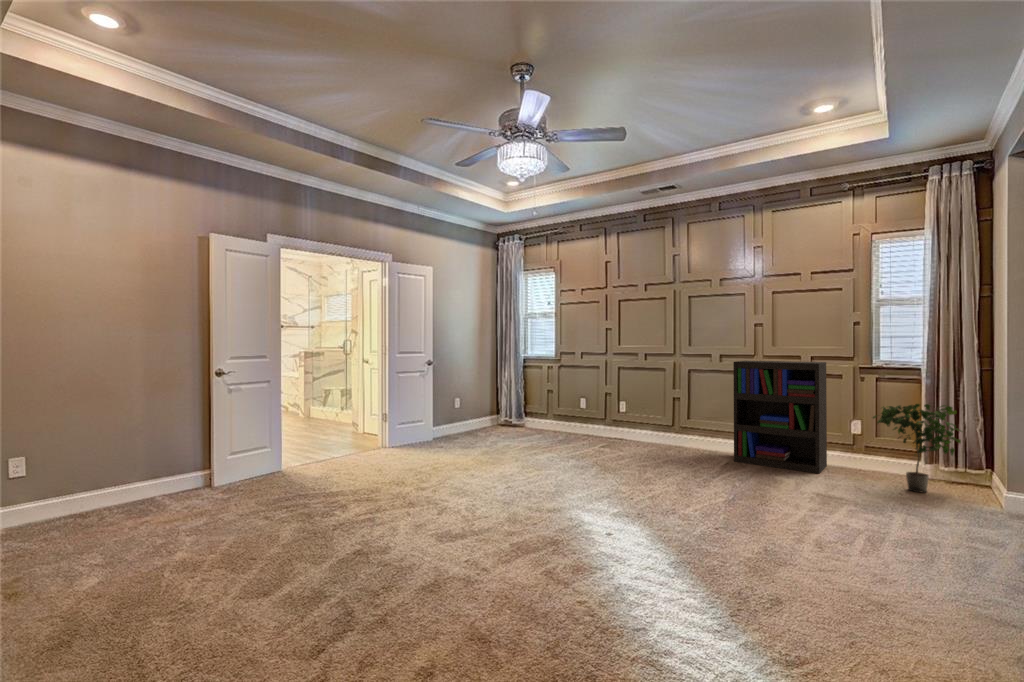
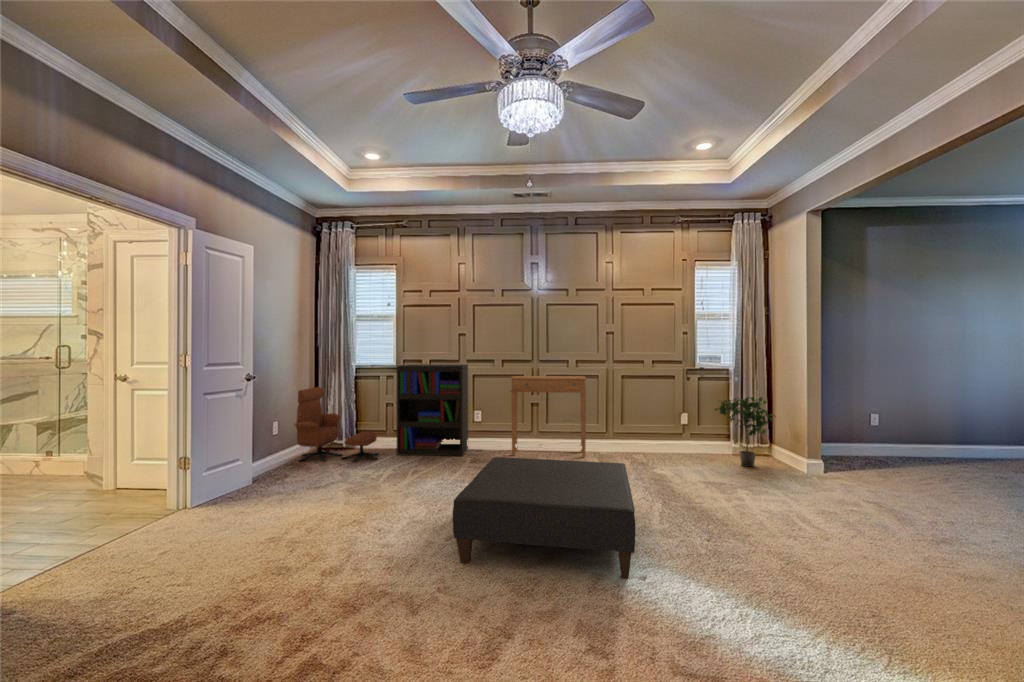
bookshelf: present [733,361,827,473] -> present [397,364,468,456]
side table: none [643,370,728,458] -> present [511,376,586,457]
lounge chair: none [469,374,534,437] -> present [294,387,378,463]
ottoman: none [491,435,671,527] -> present [453,457,636,579]

